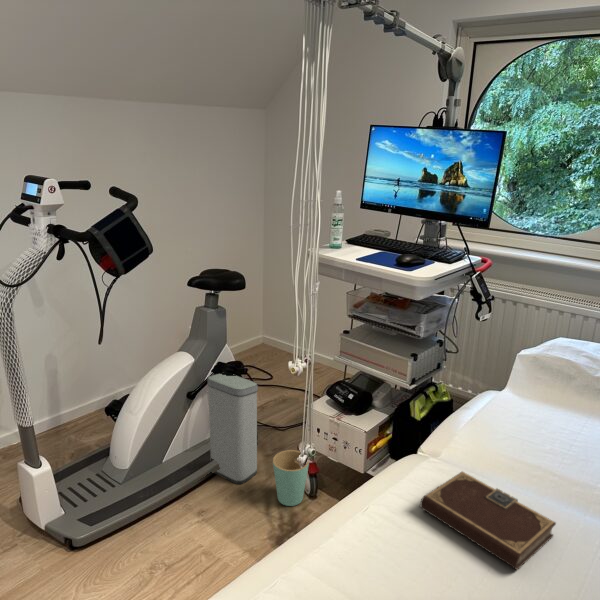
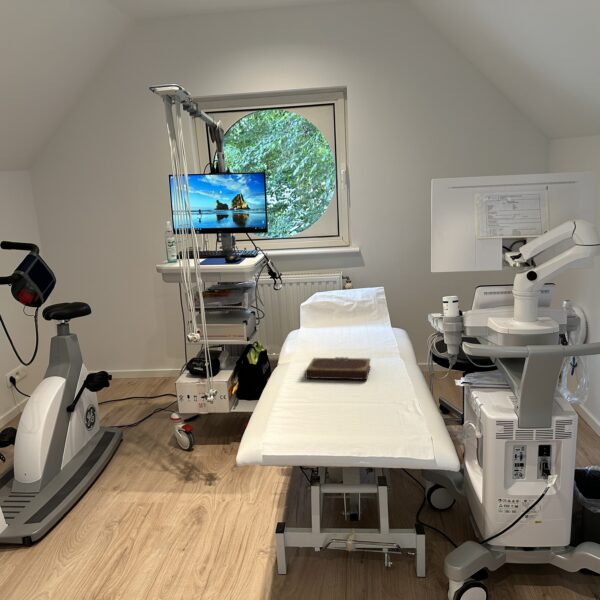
trash can: present [208,374,309,506] -> none [87,378,189,467]

